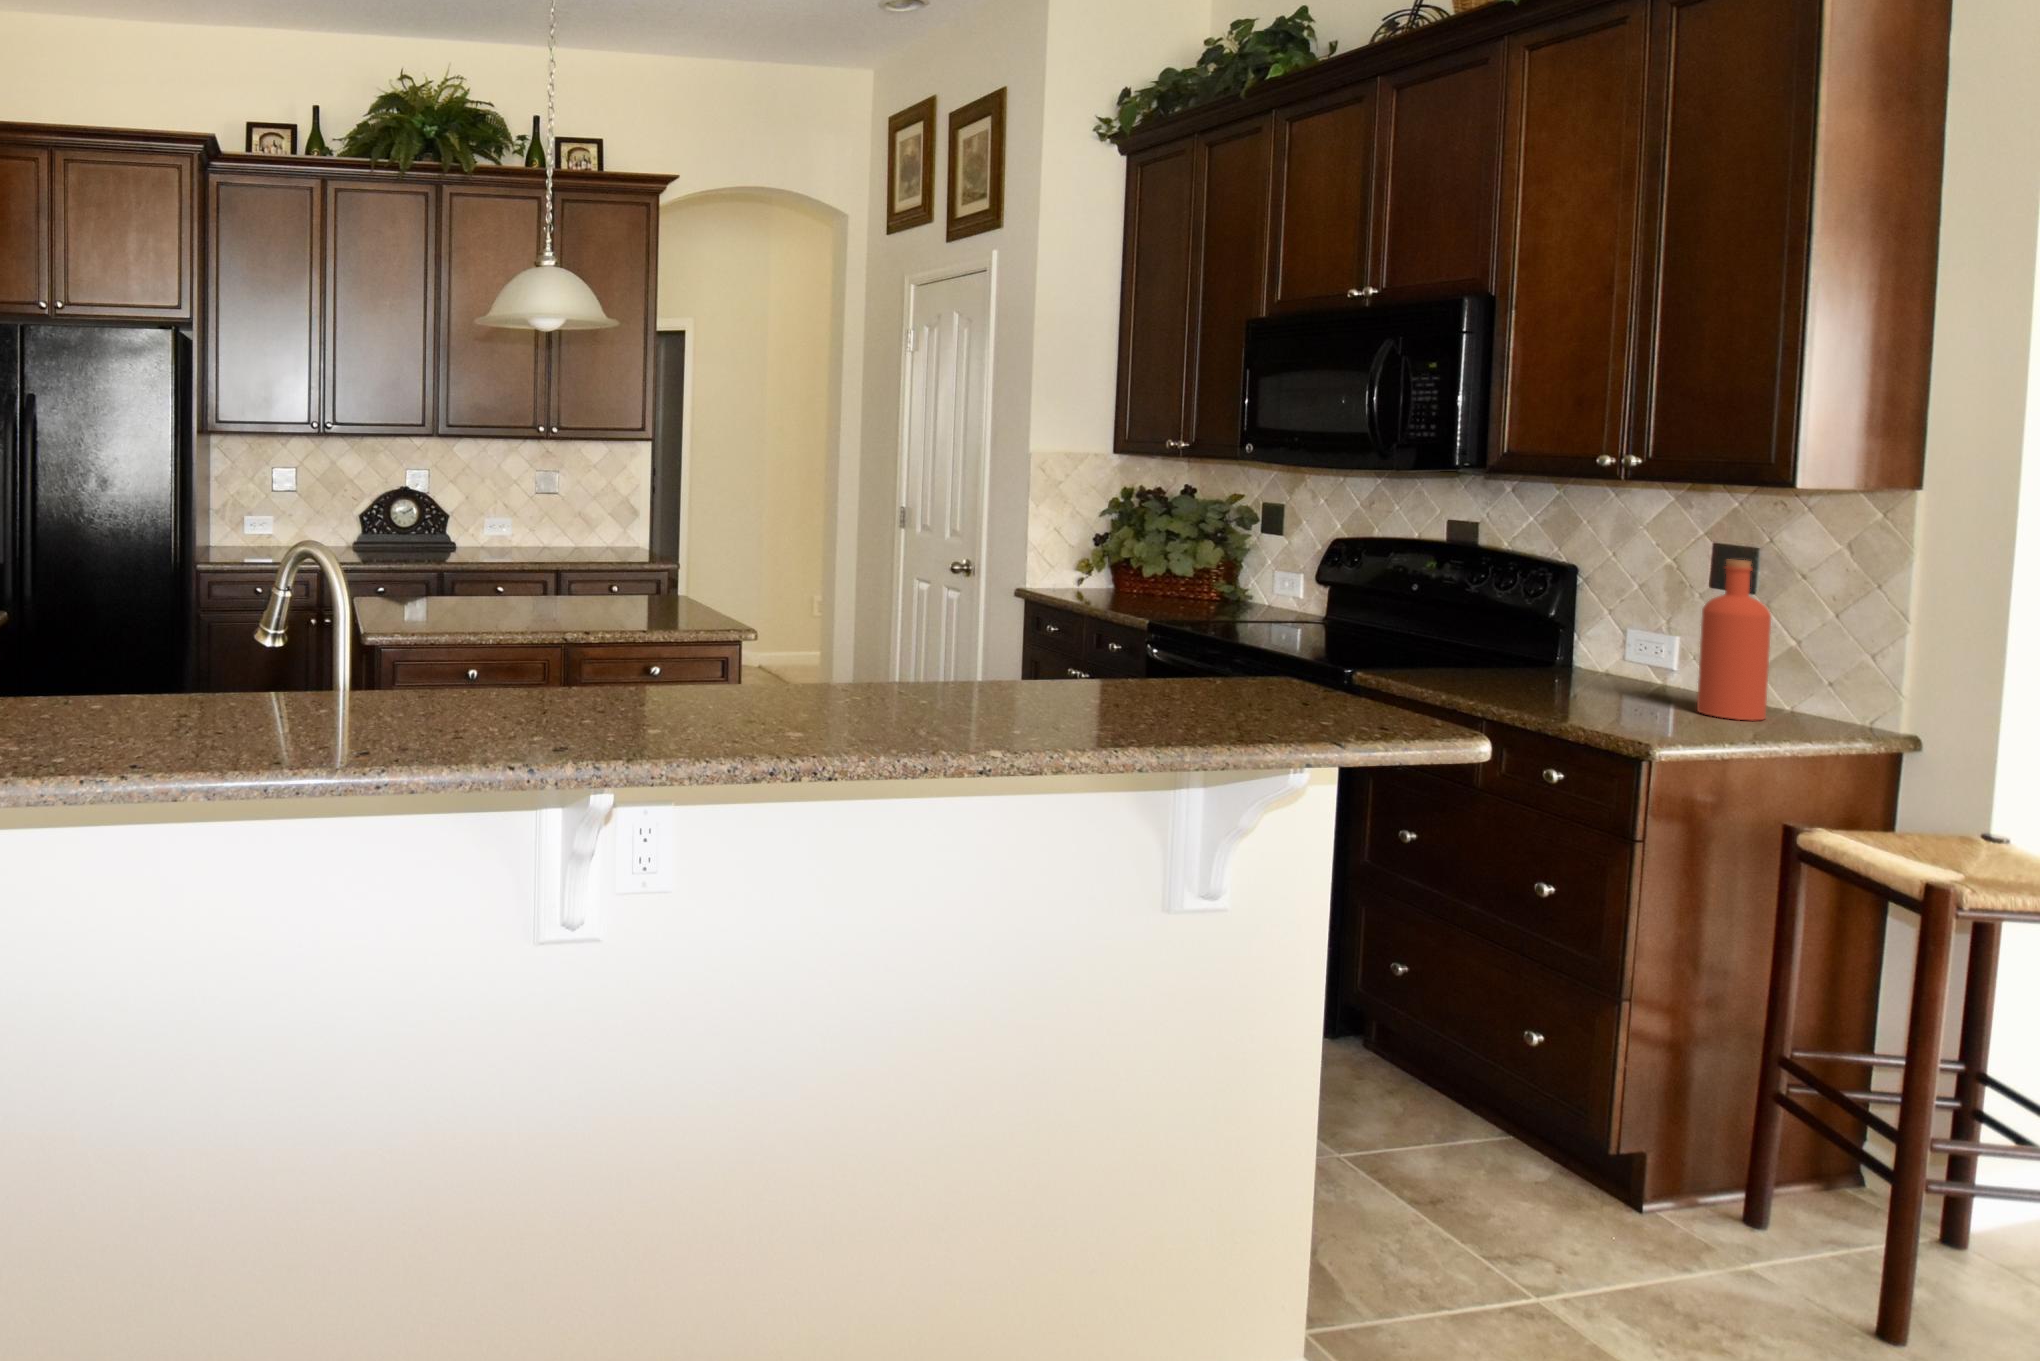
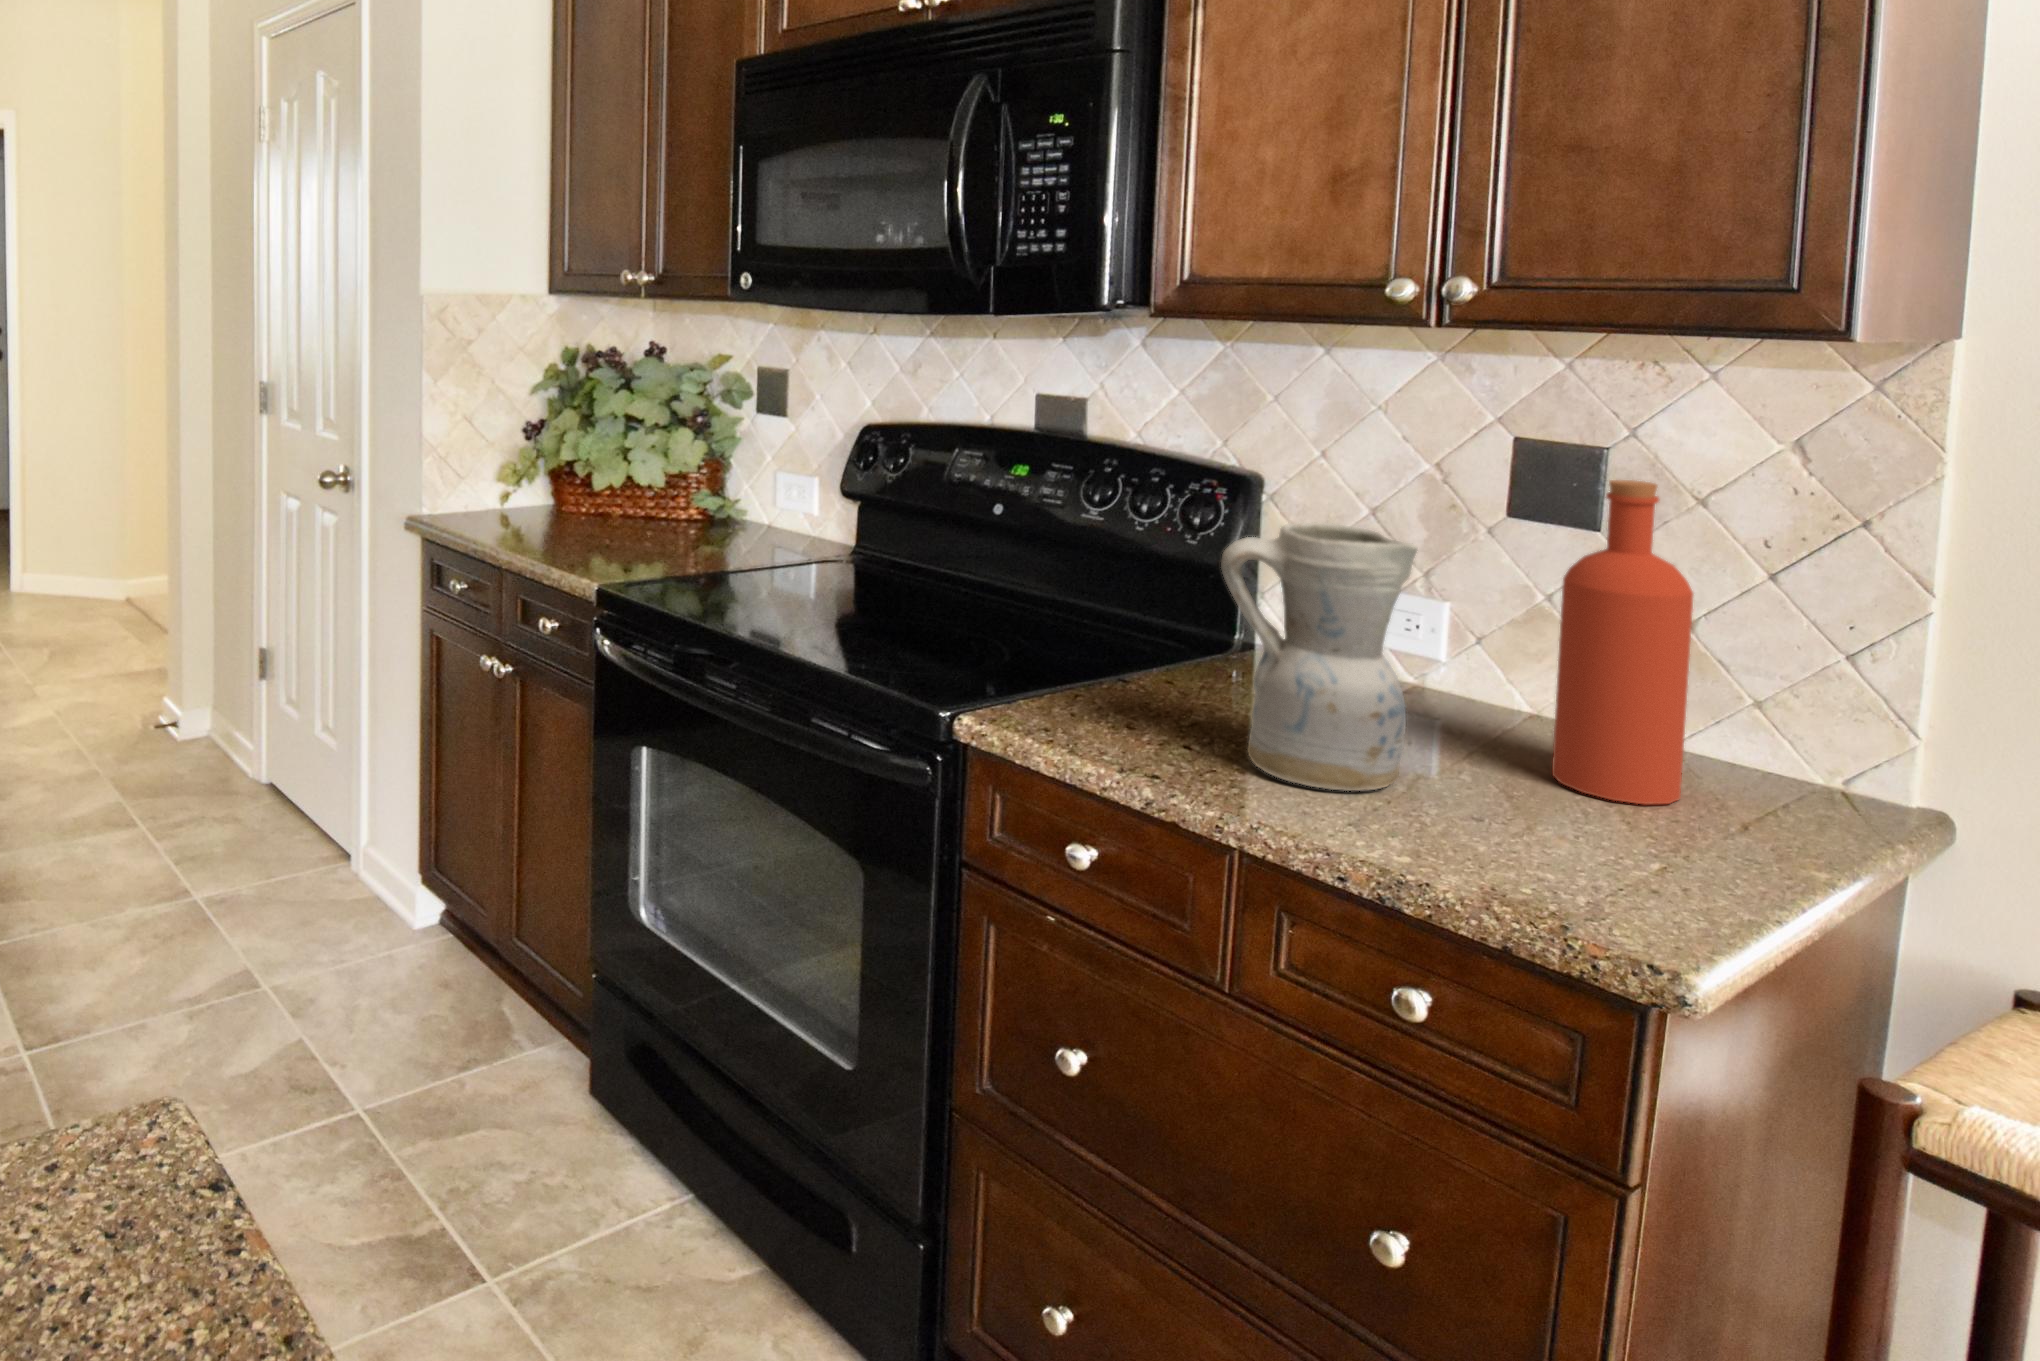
ceramic pitcher: none [1504,576,1609,706] -> present [1221,523,1418,791]

